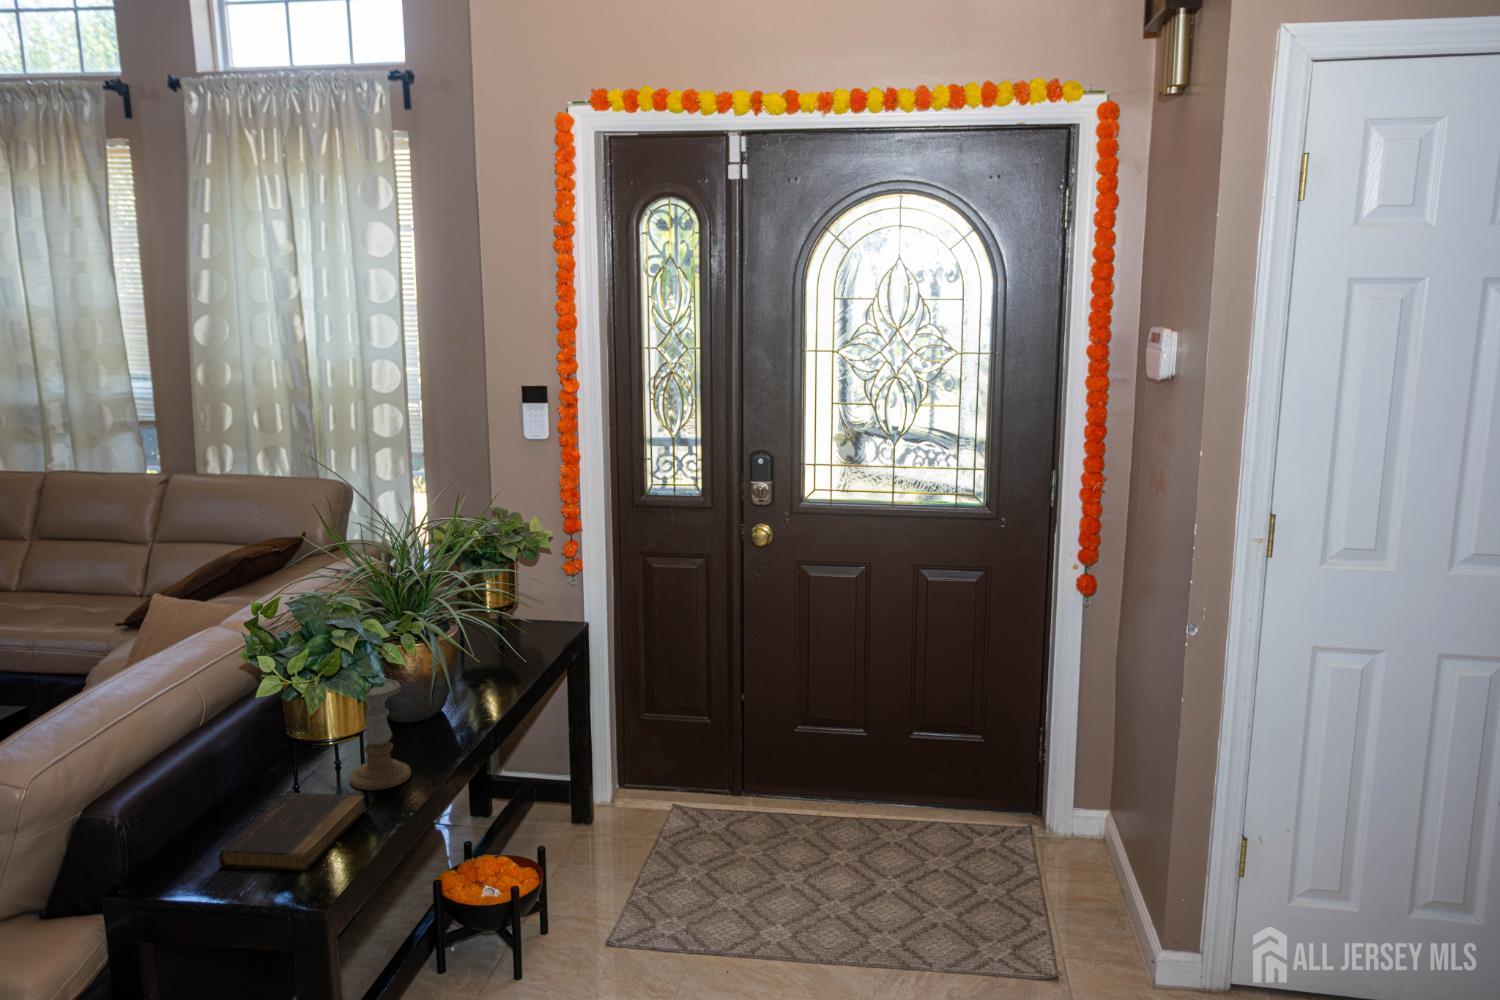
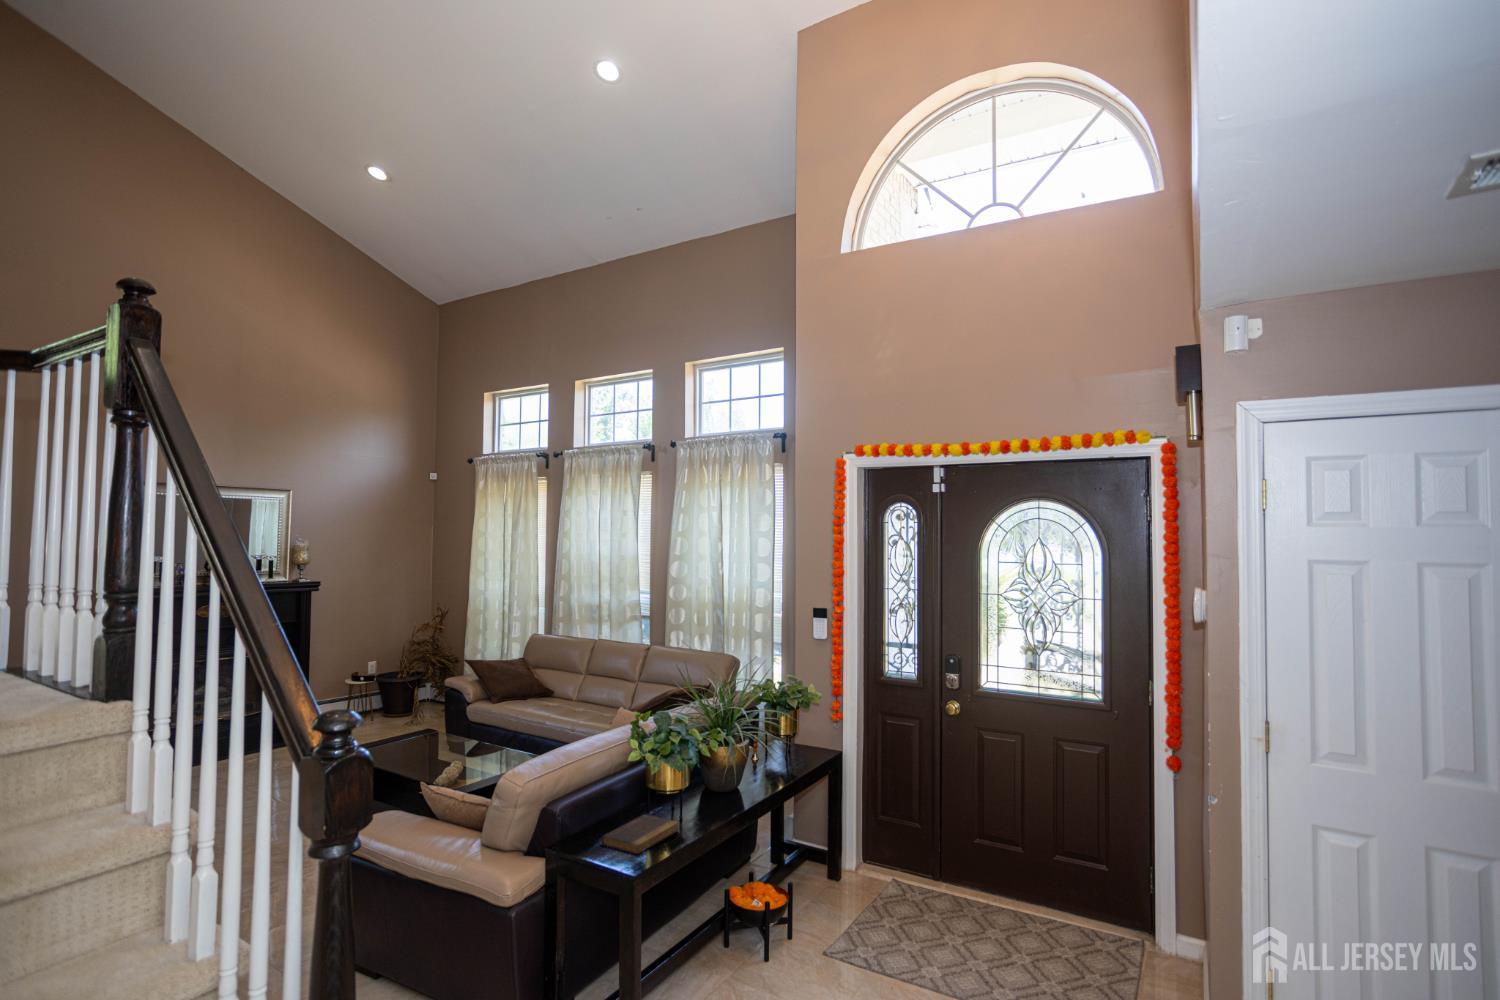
candle holder: present [350,679,411,790] -> none [678,760,709,822]

